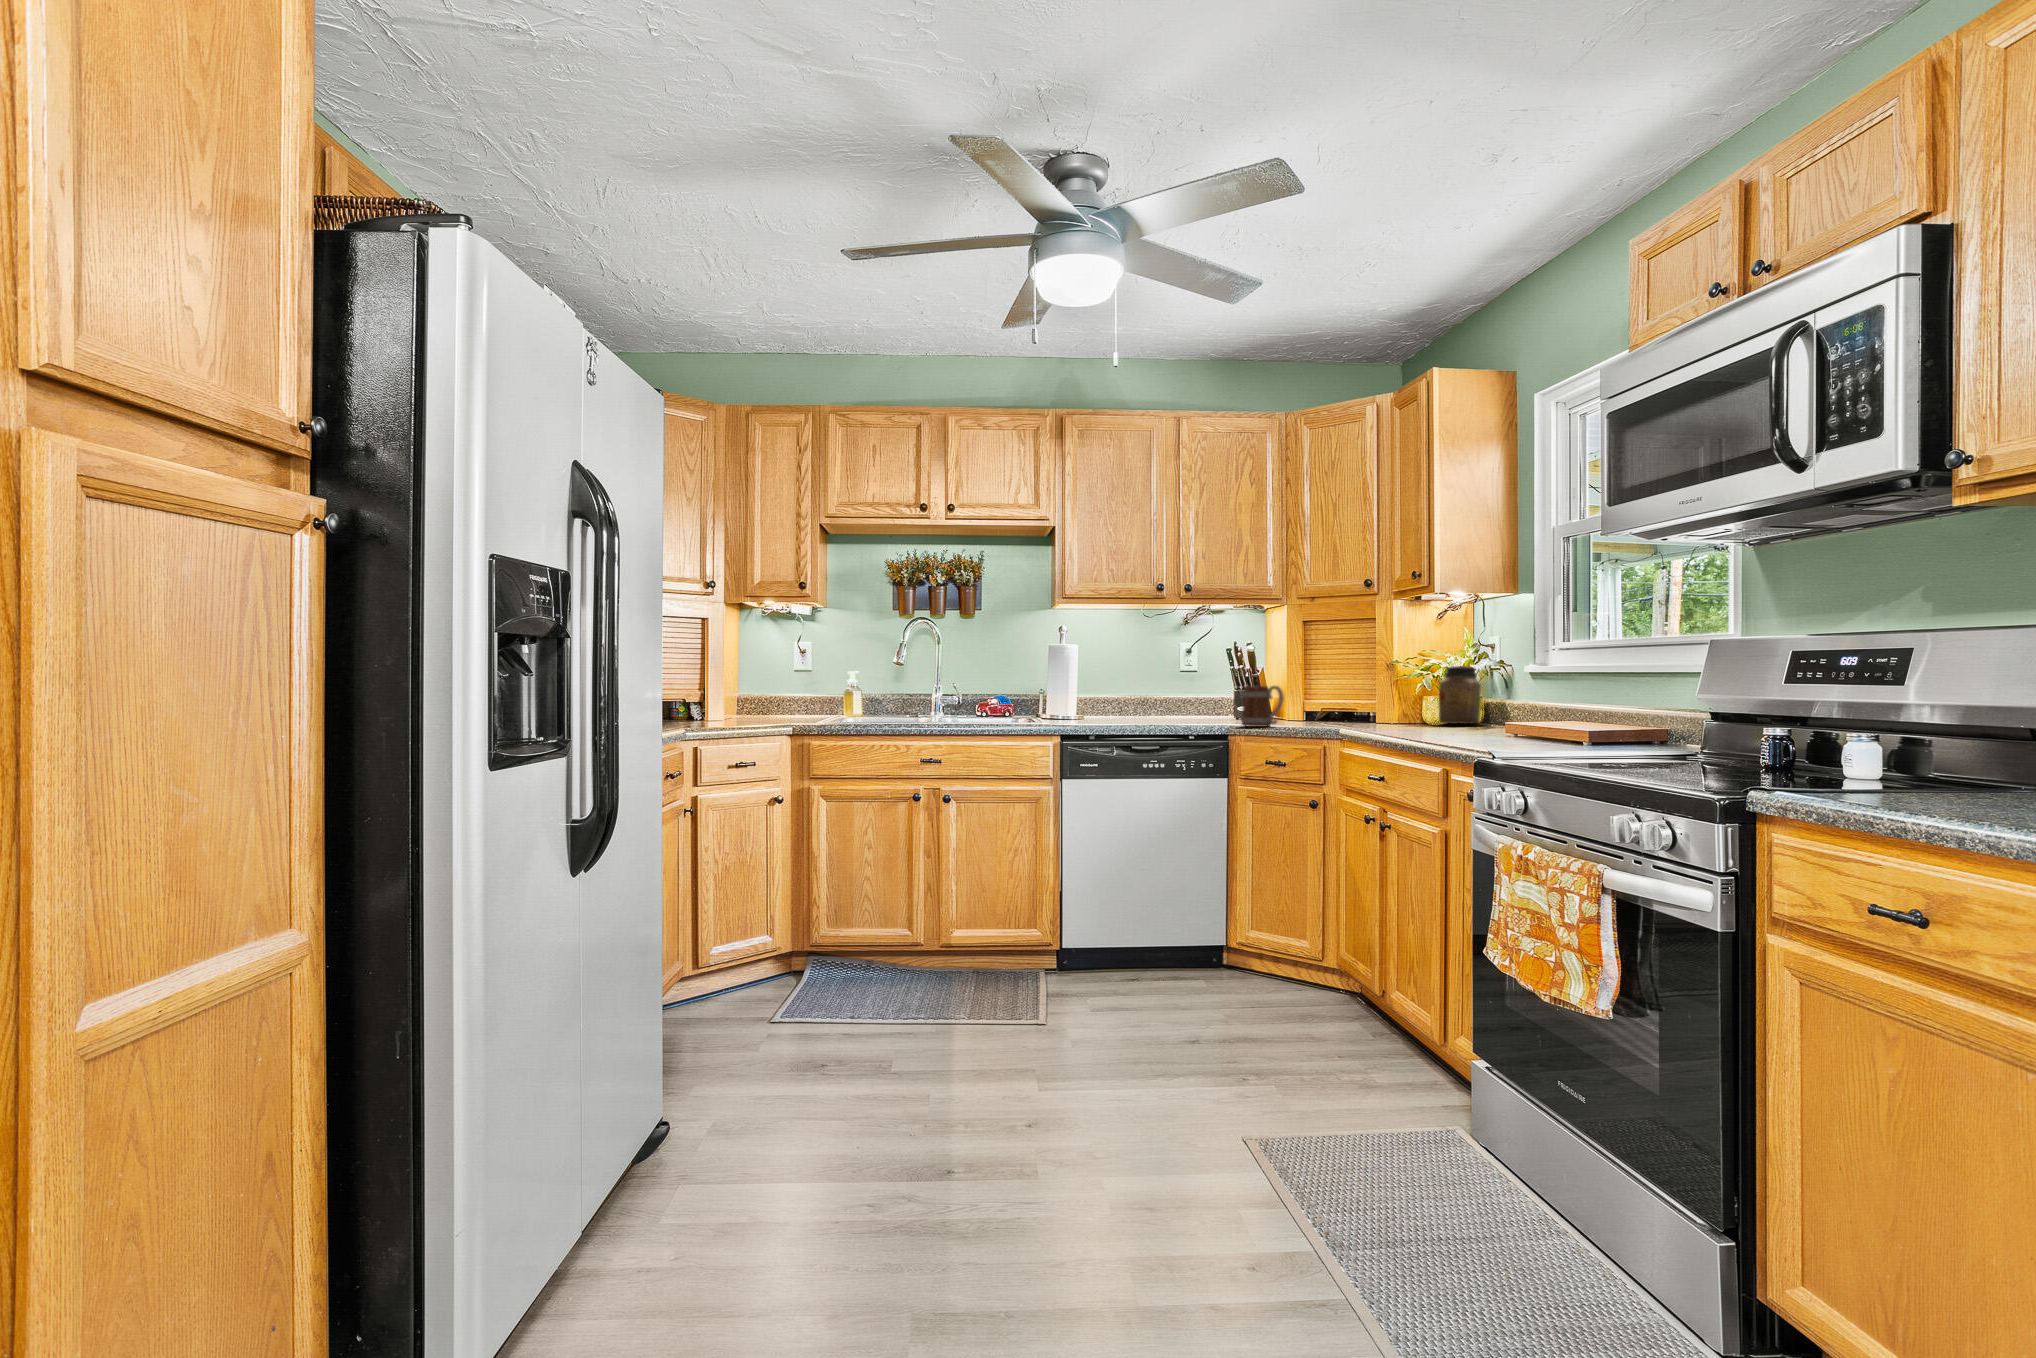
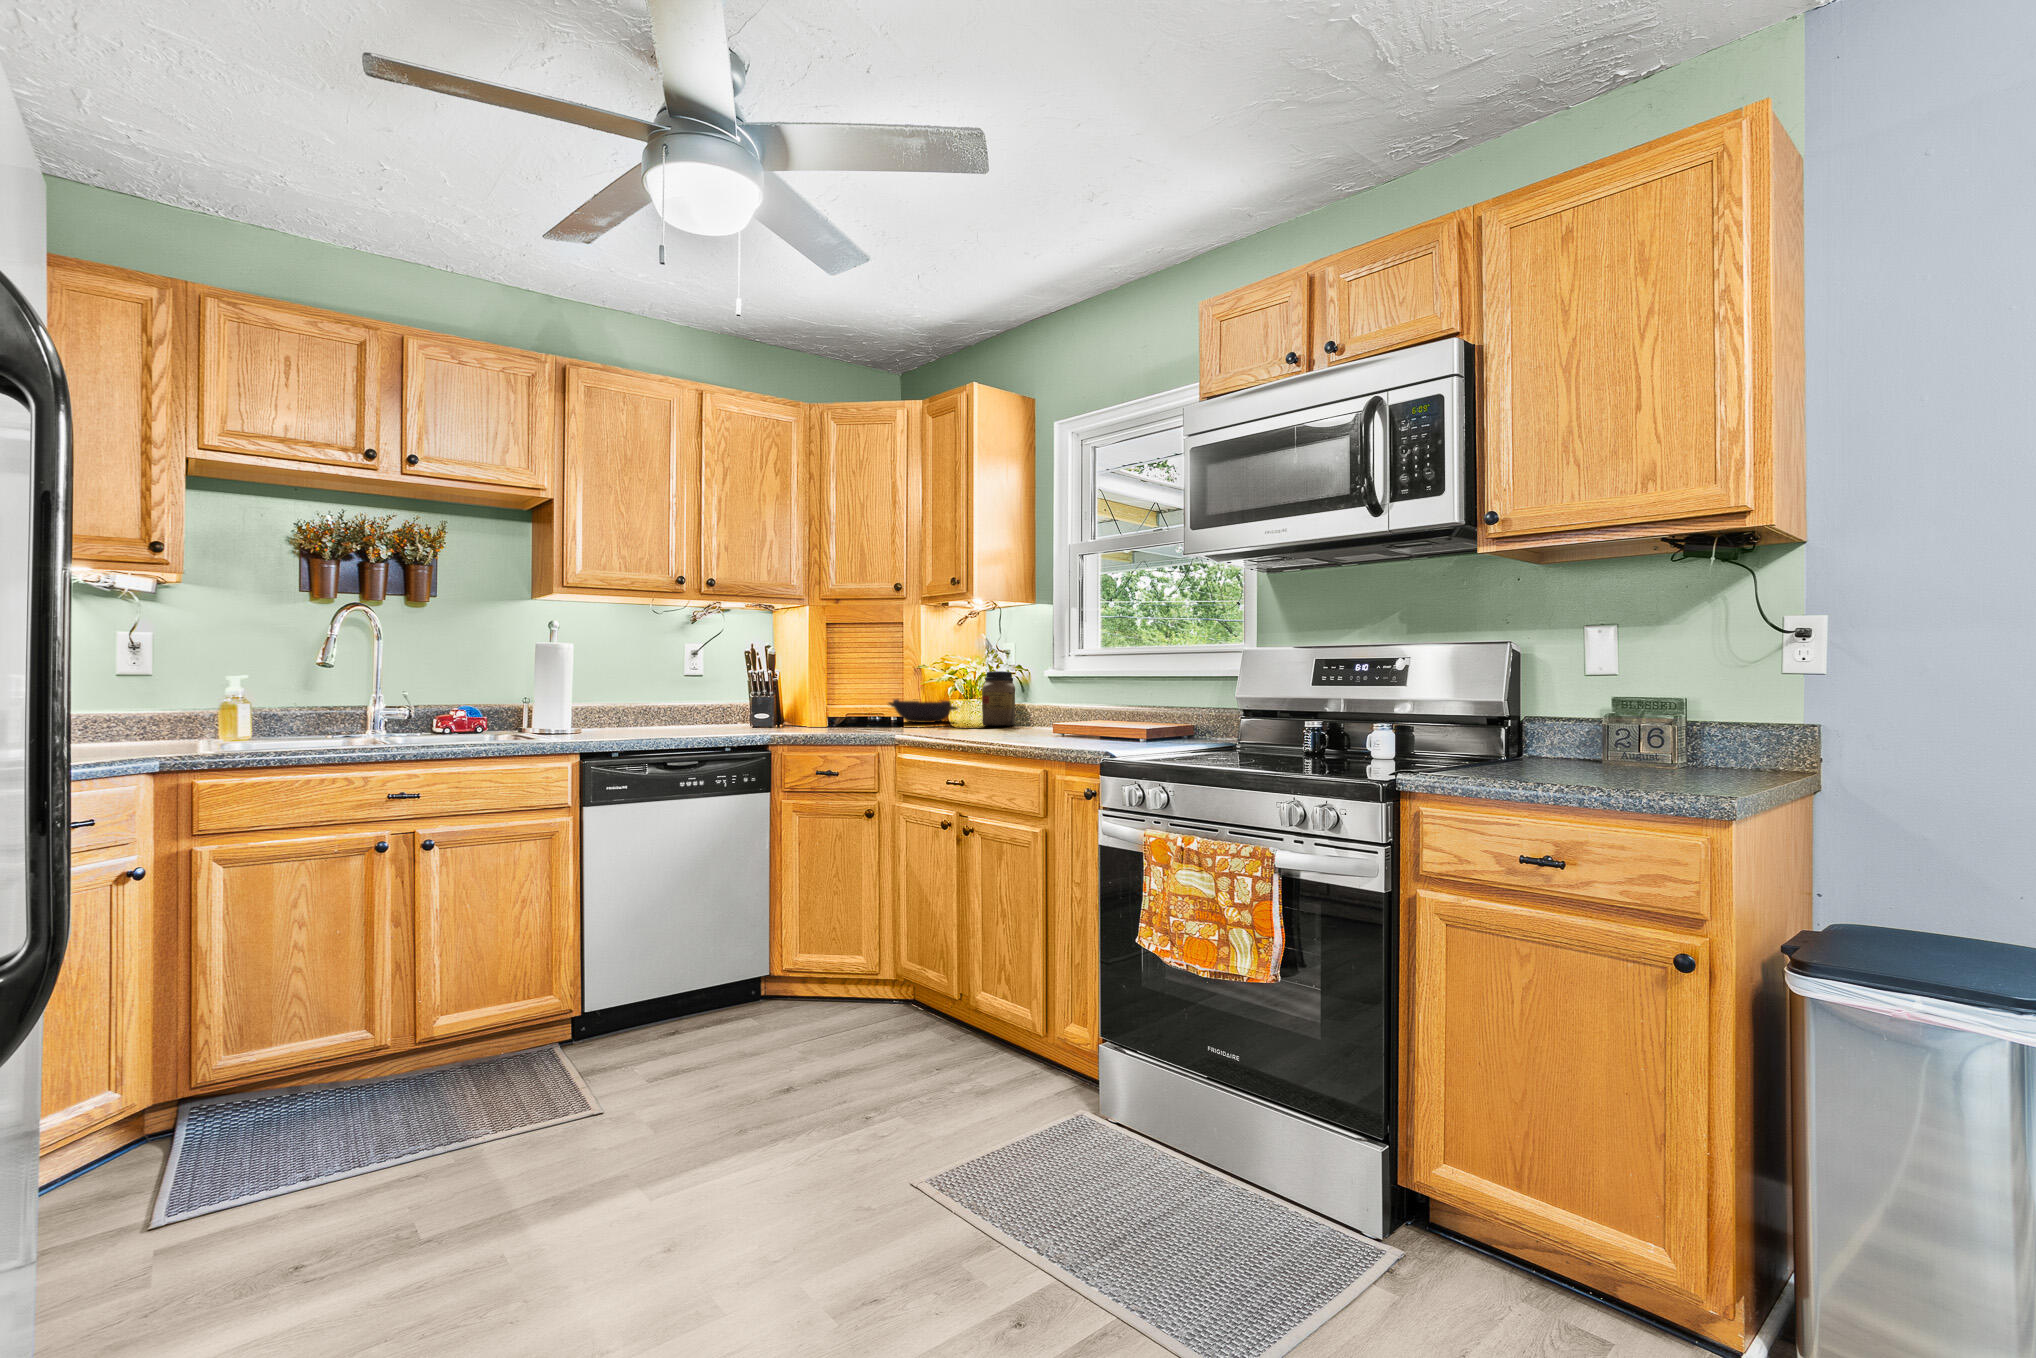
mug: present [1241,686,1284,727] -> none [790,691,836,735]
bowl: none [1360,694,1429,719] -> present [889,699,958,723]

